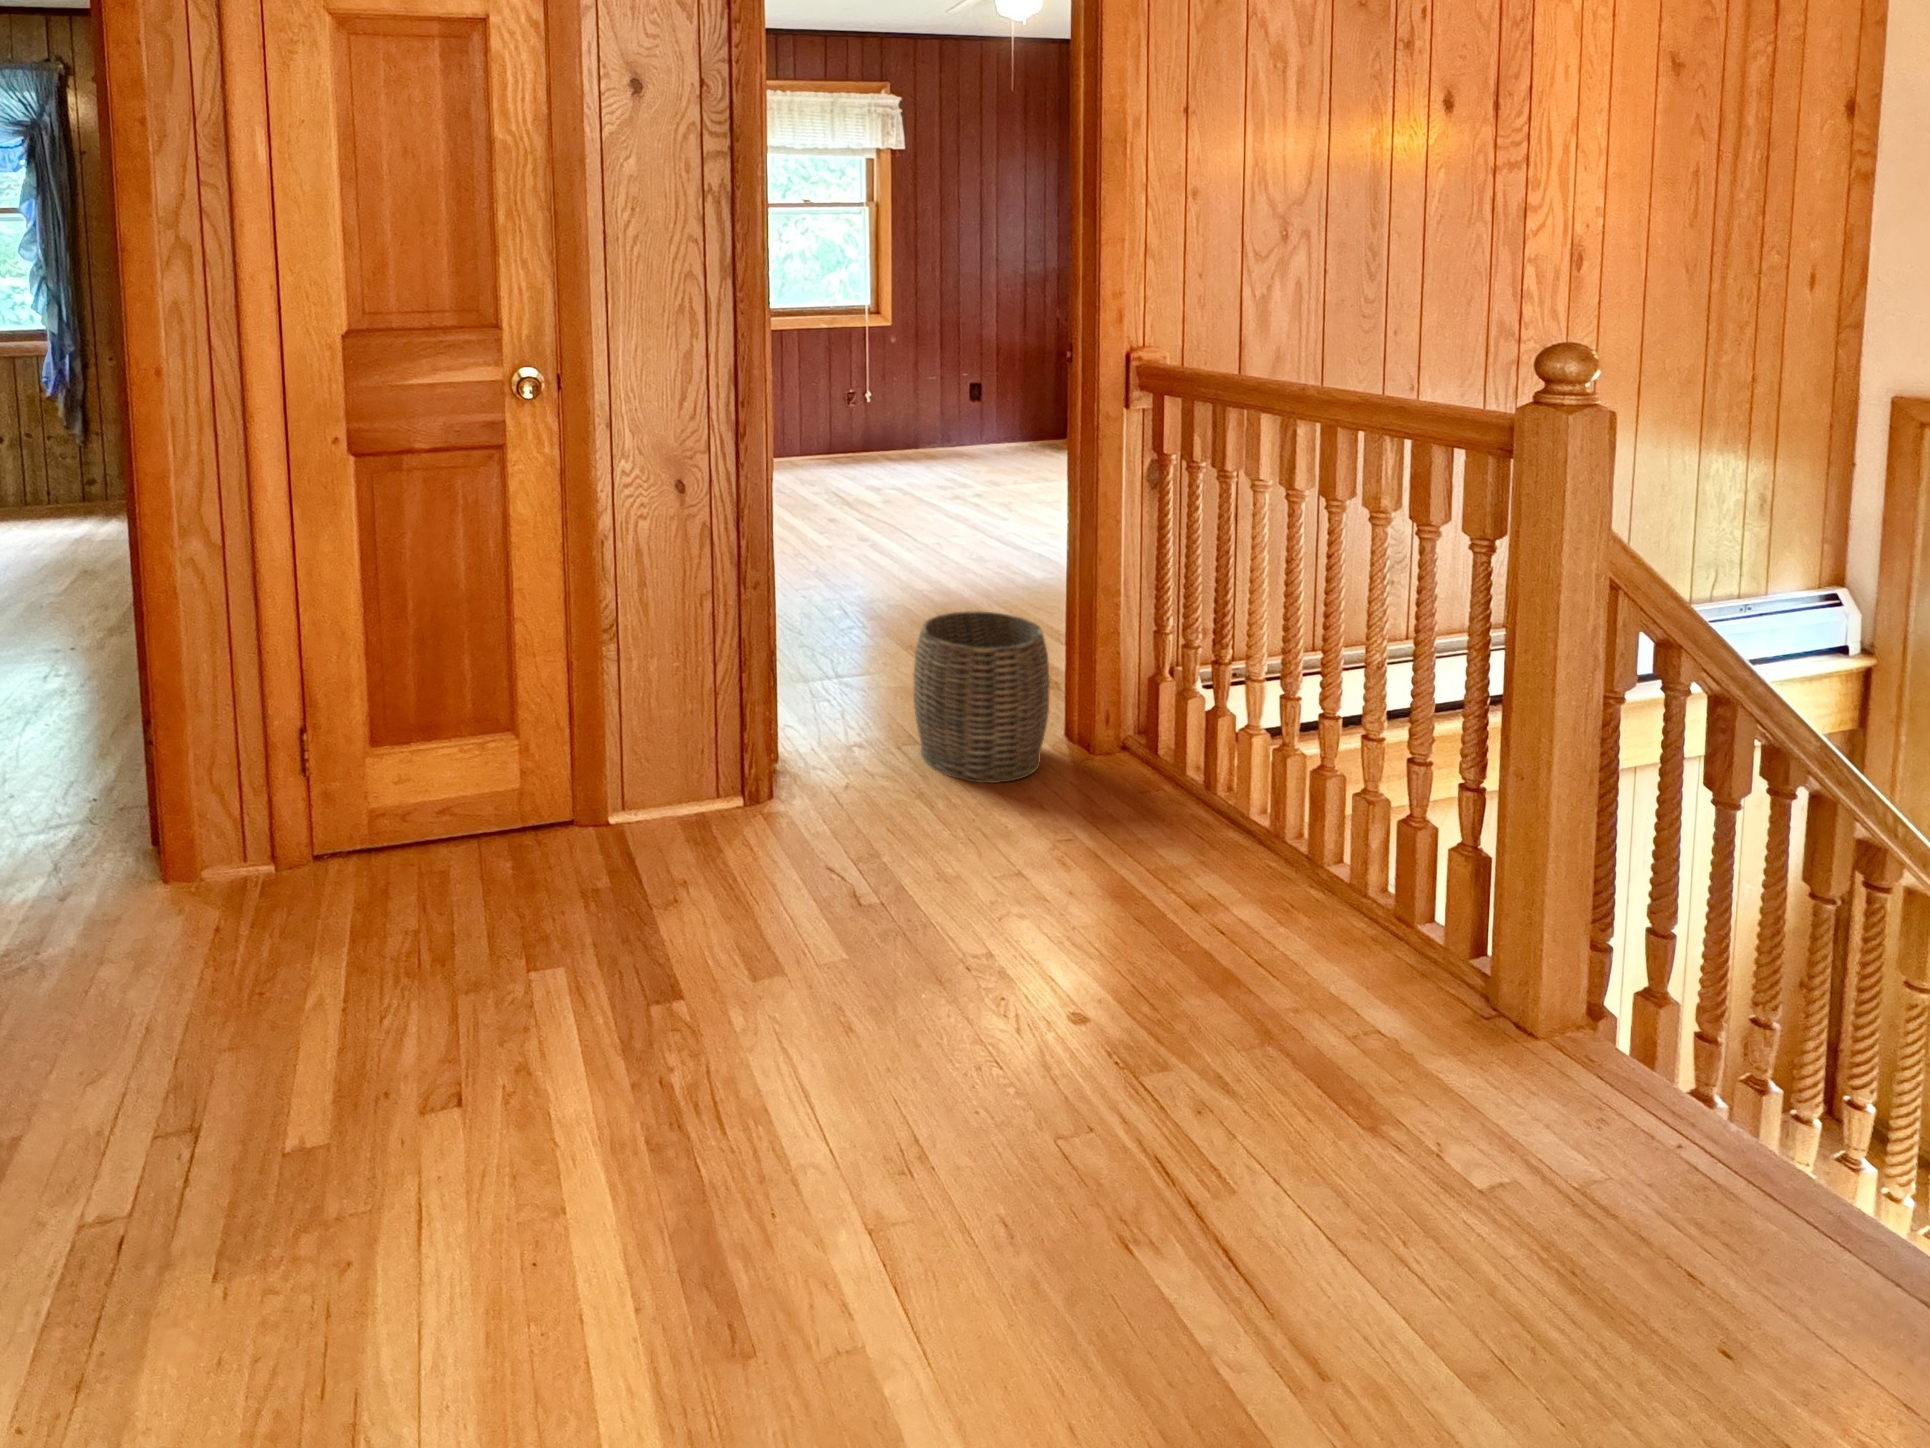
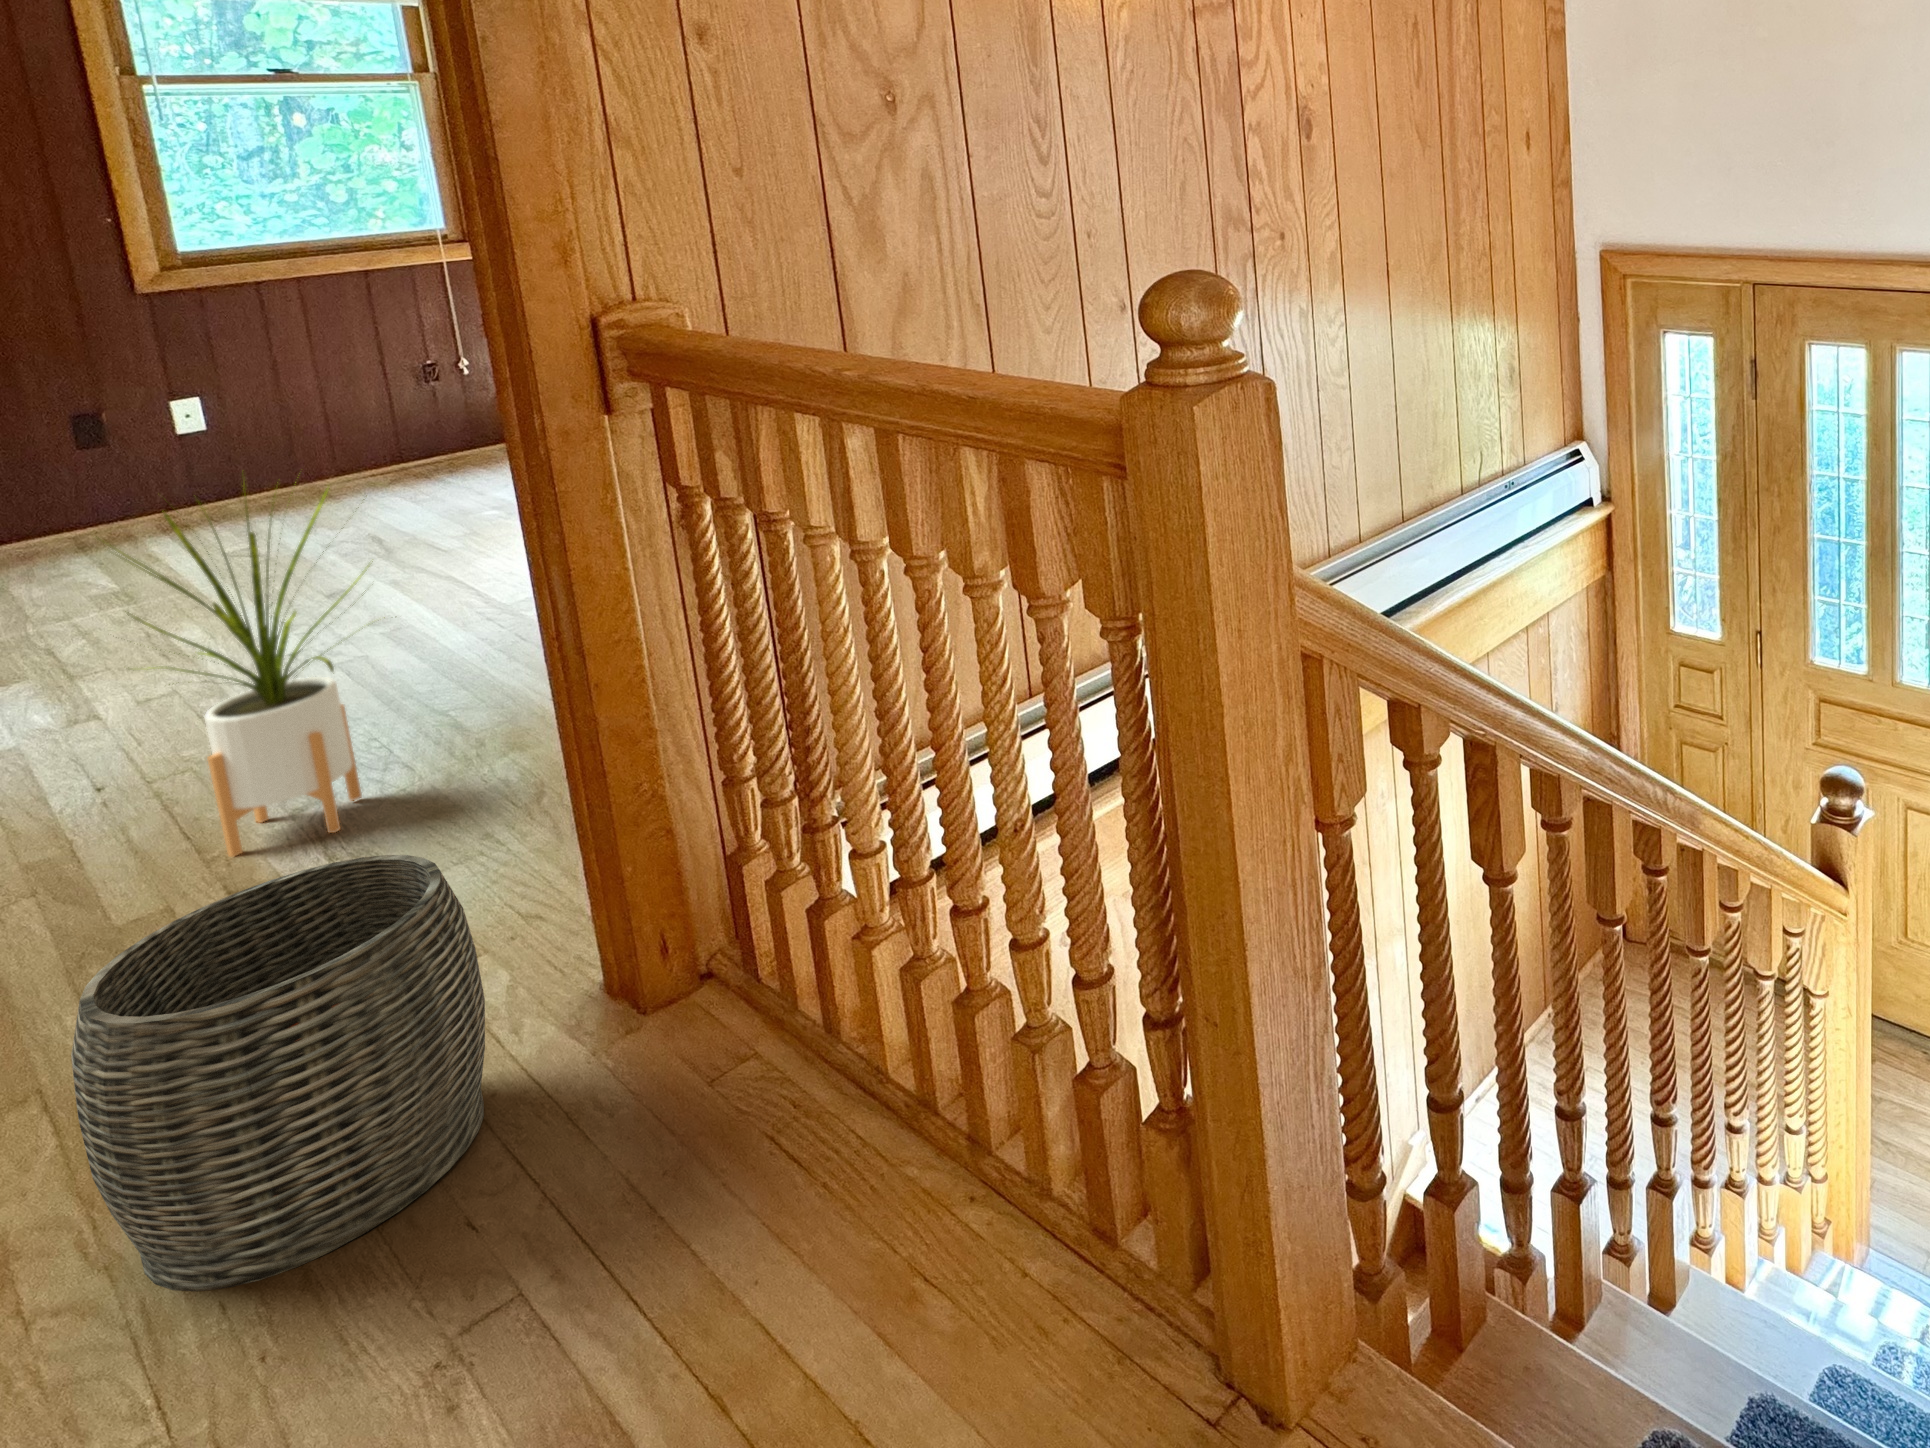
house plant: none [838,423,945,626] -> present [111,473,385,857]

